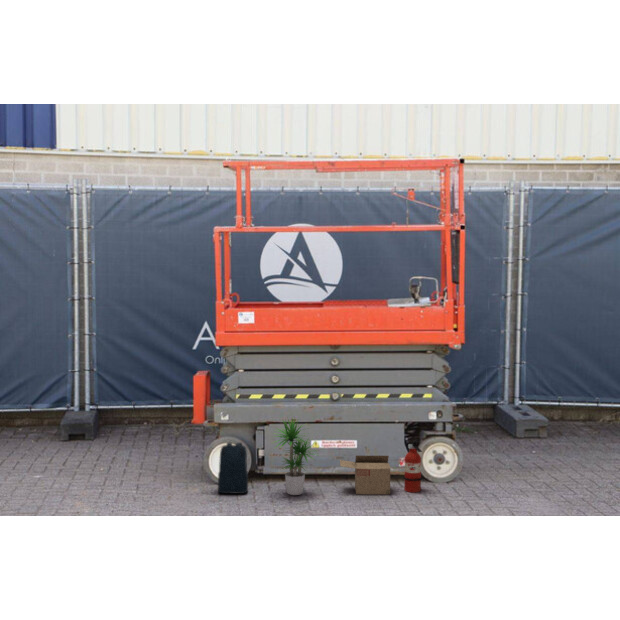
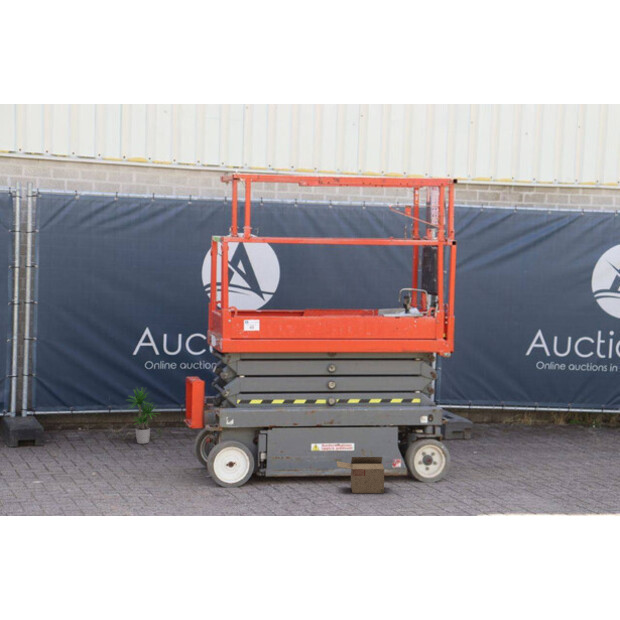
potted plant: present [276,417,316,495] -> present [130,388,155,444]
fire extinguisher: present [404,439,422,492] -> none [397,441,414,491]
backpack: present [218,442,248,493] -> none [223,445,251,493]

